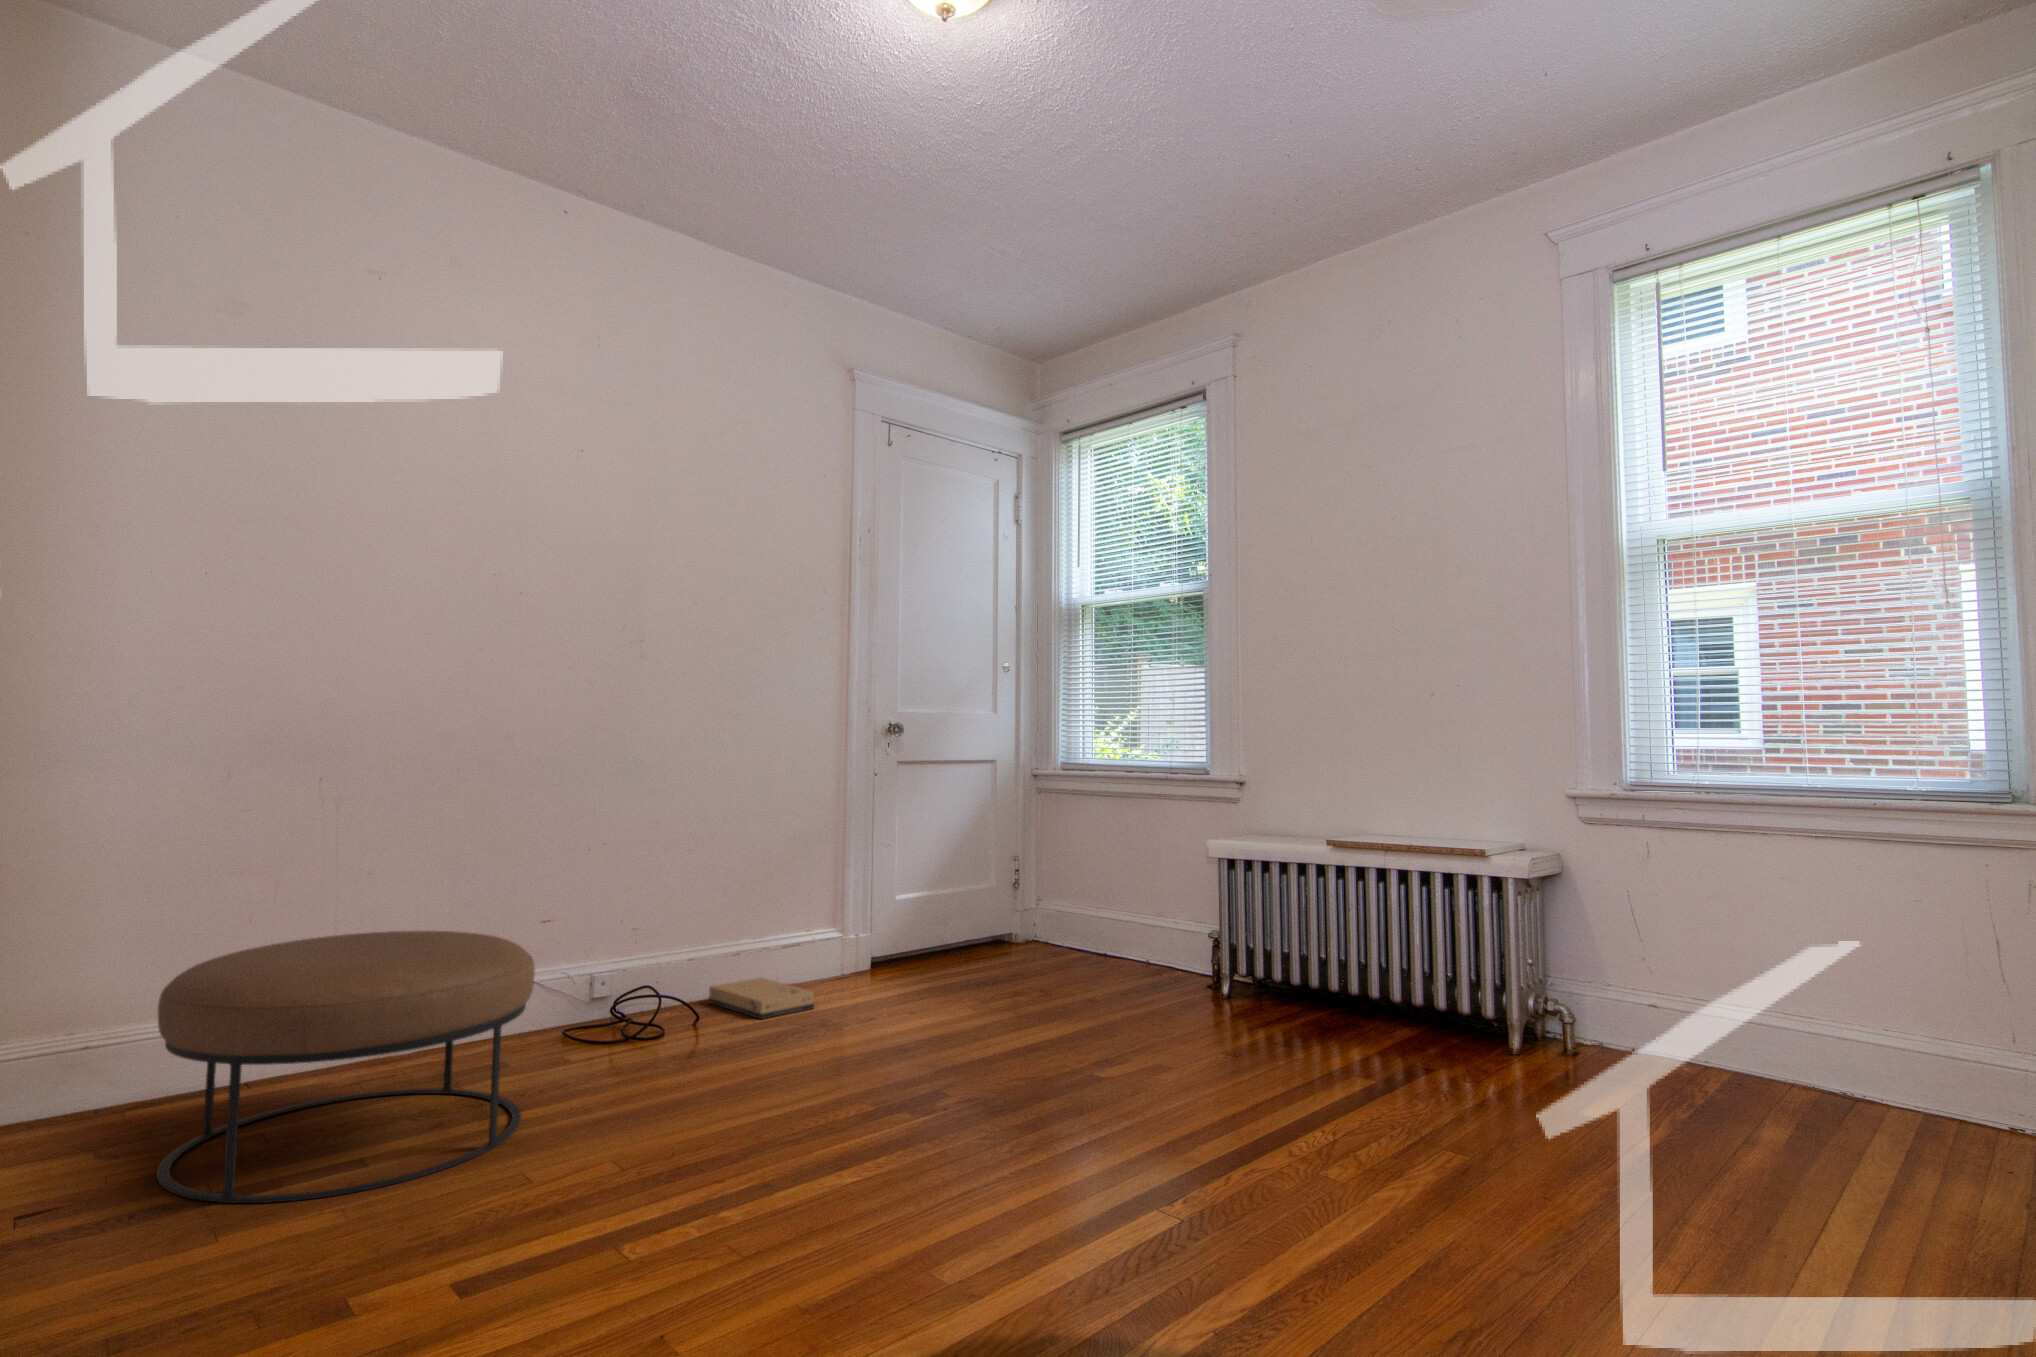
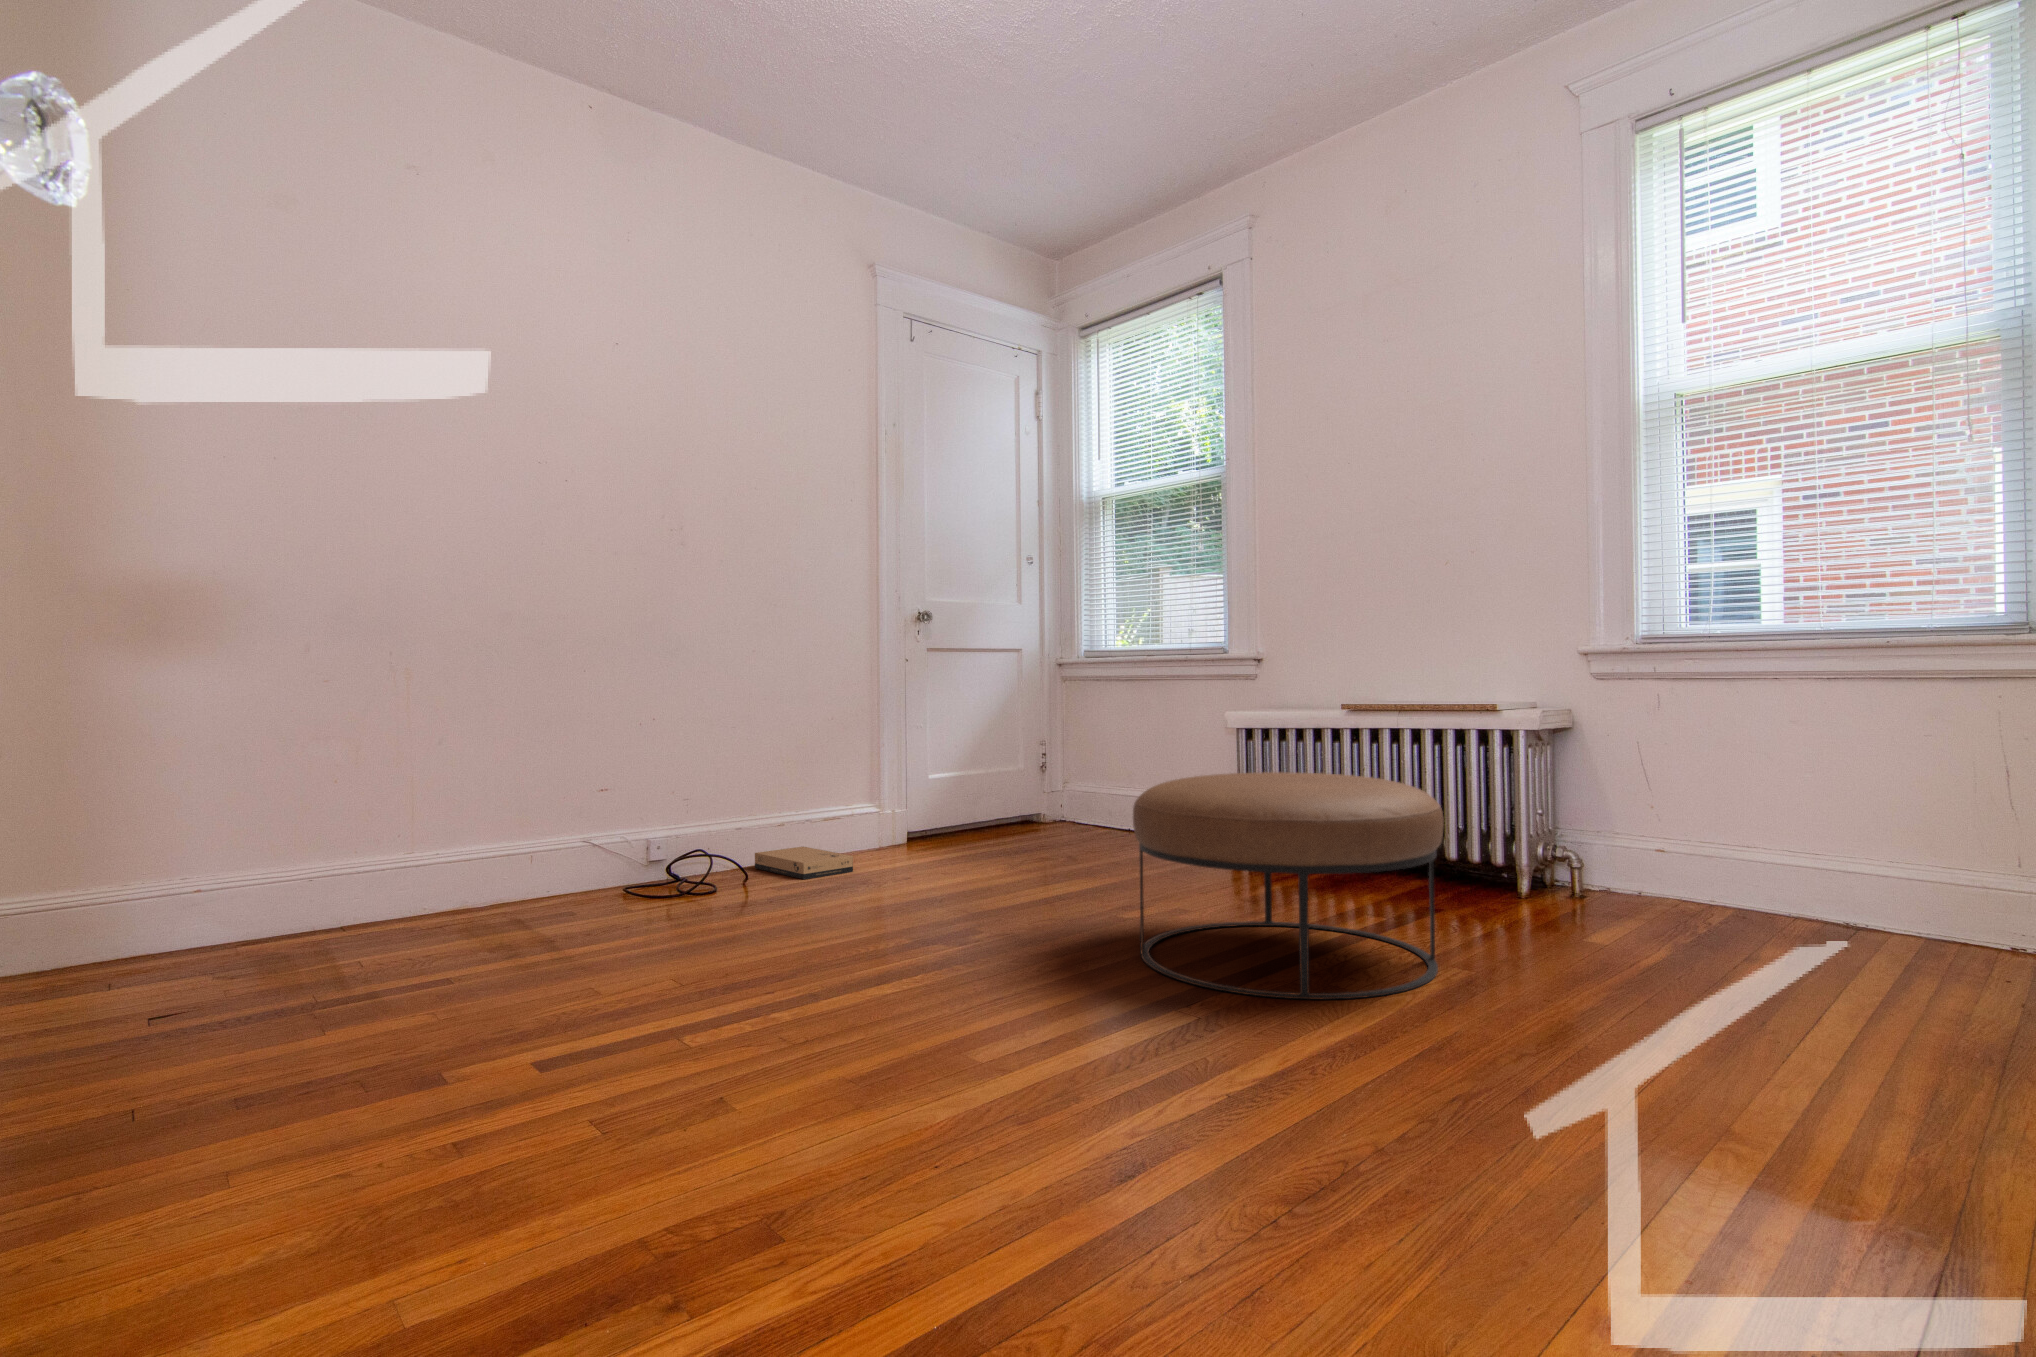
ottoman: present [157,931,535,1203] -> present [1133,772,1444,999]

